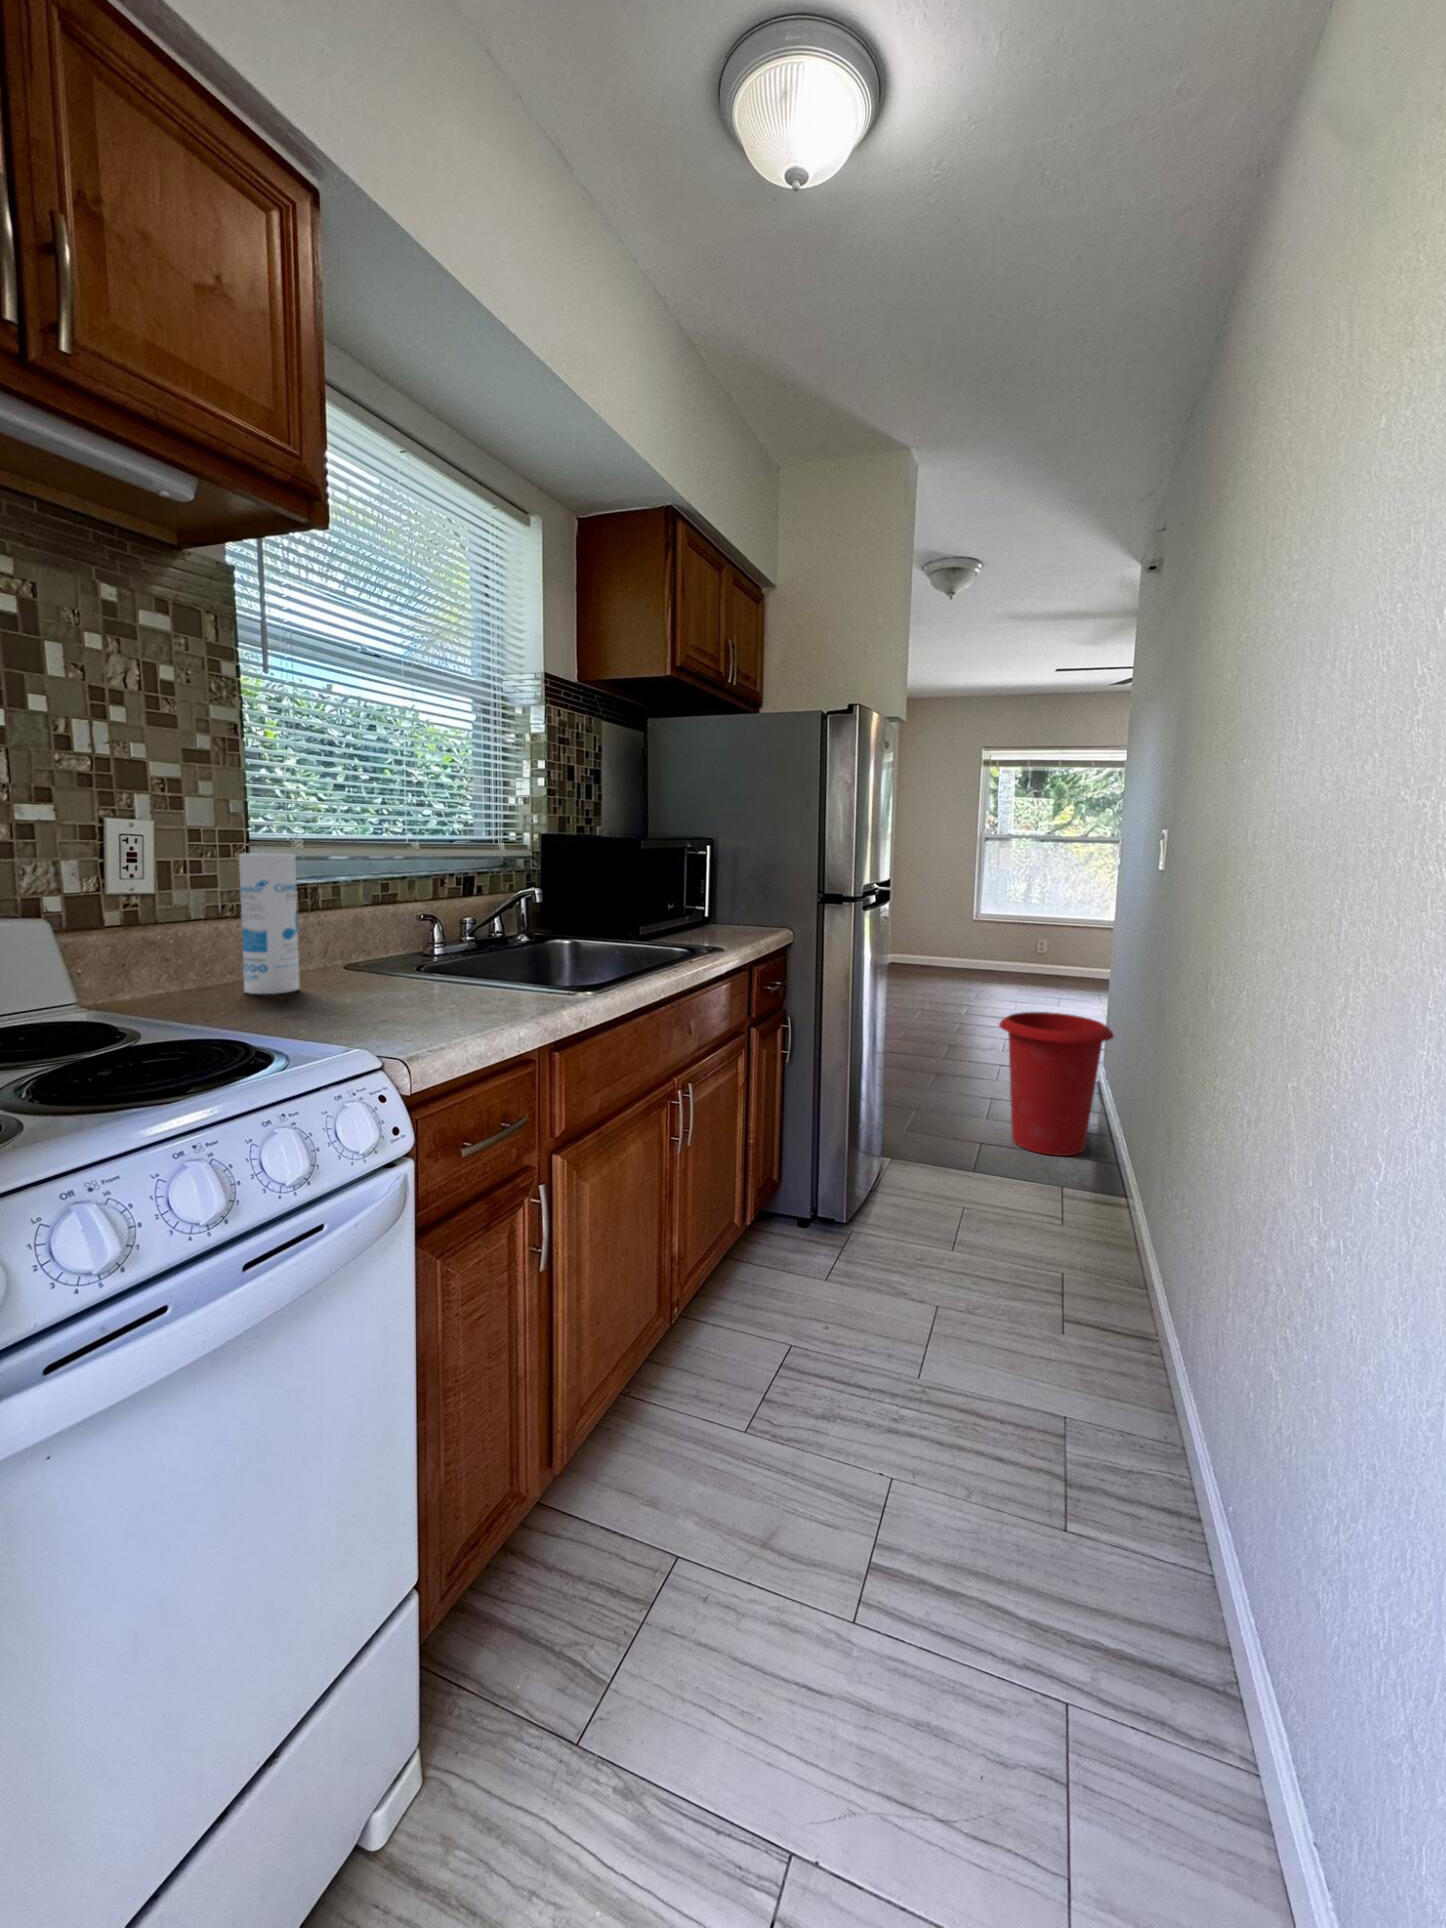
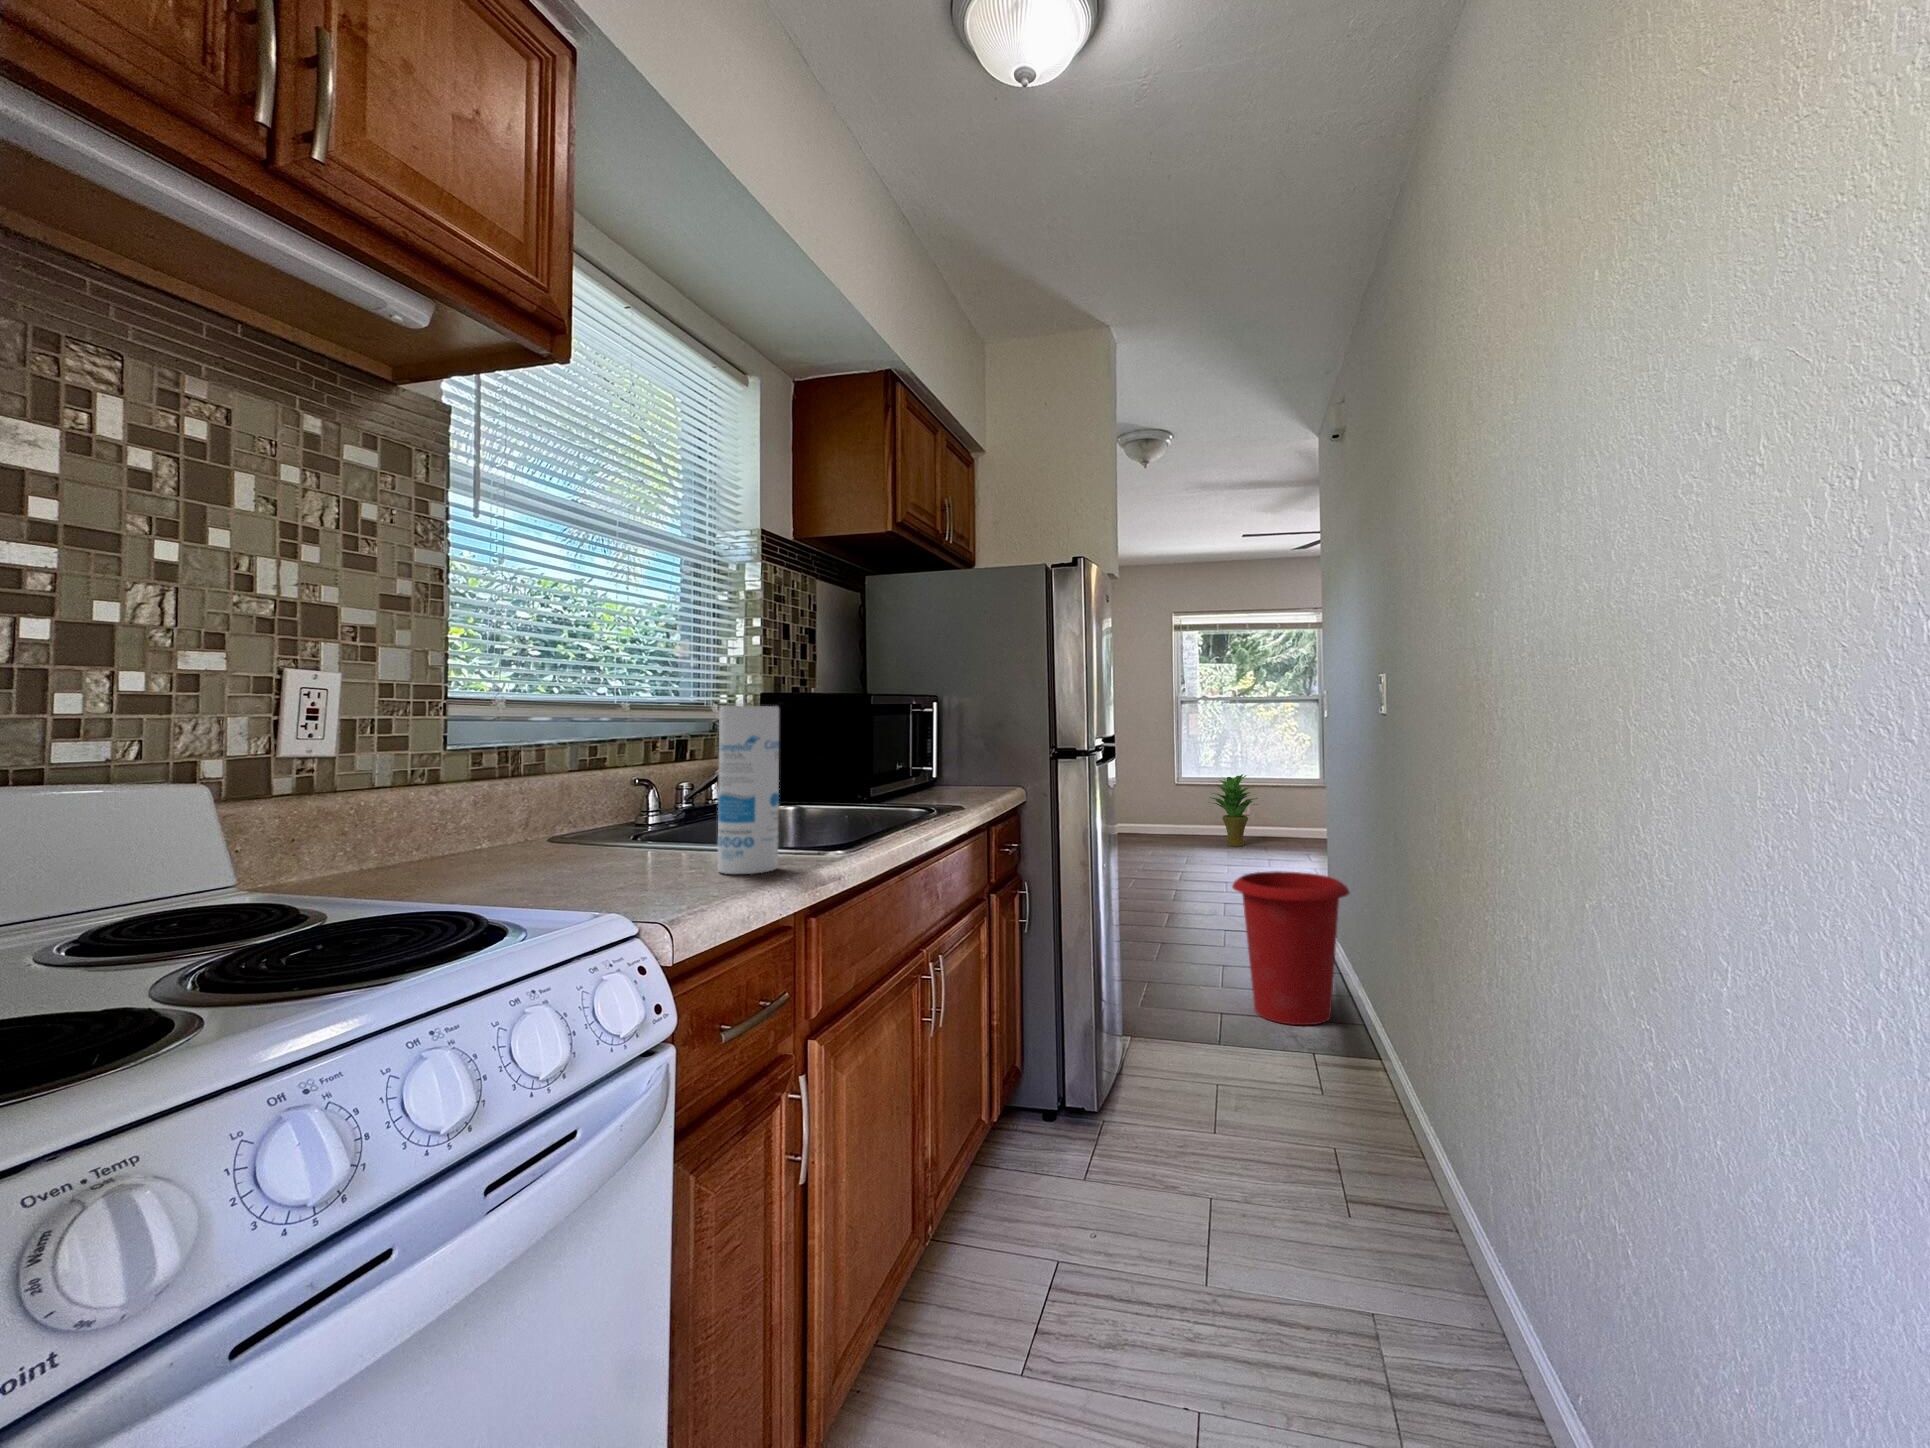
canister: present [239,854,299,994] -> present [718,706,779,874]
potted plant: none [1000,910,1055,980] -> present [1208,774,1258,846]

